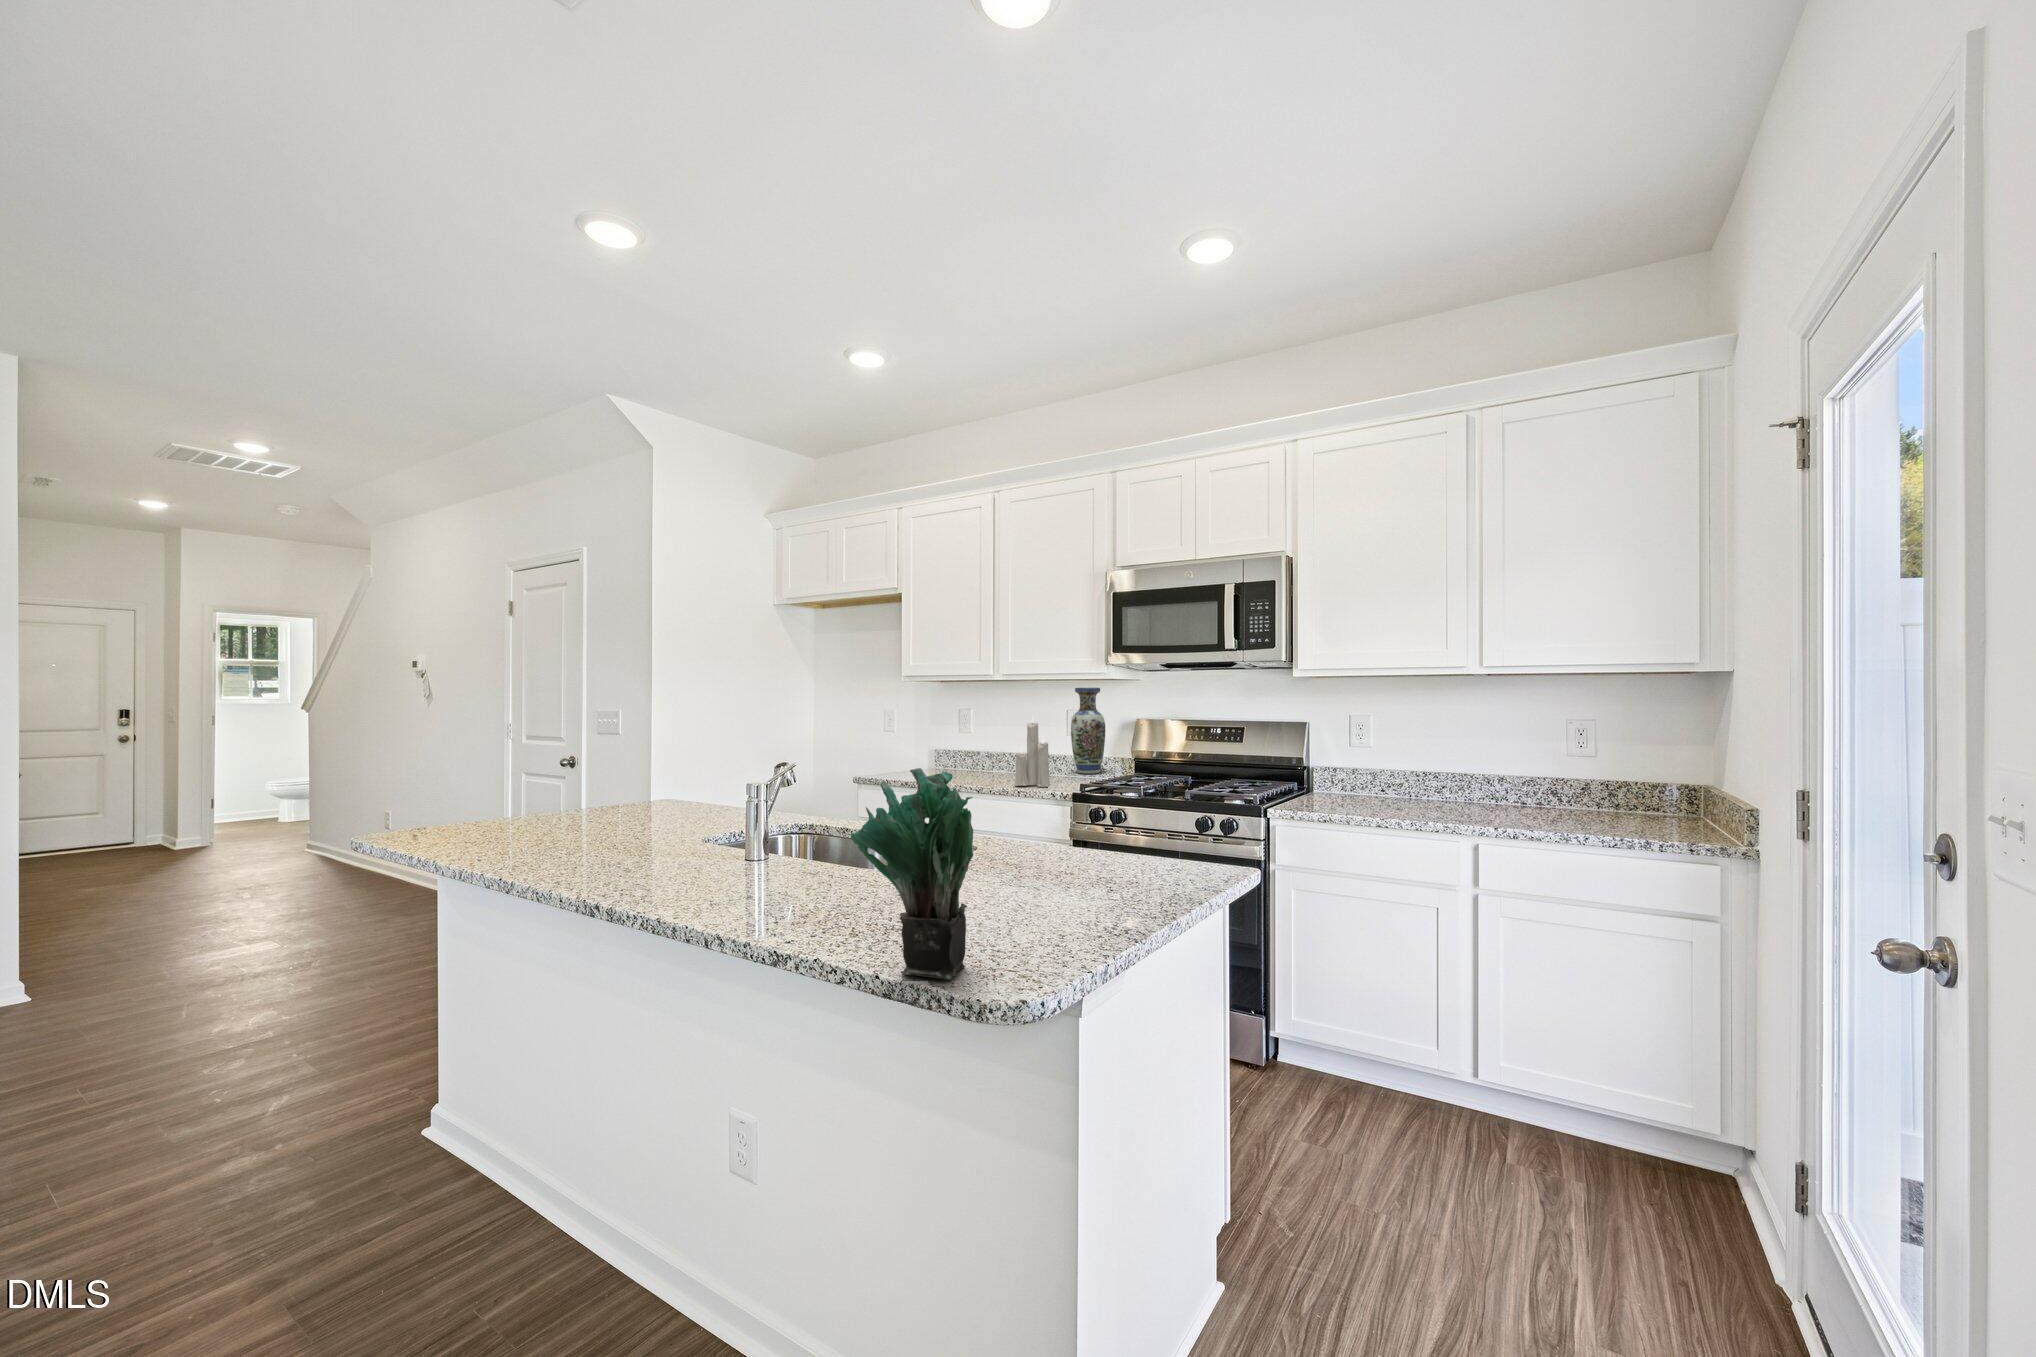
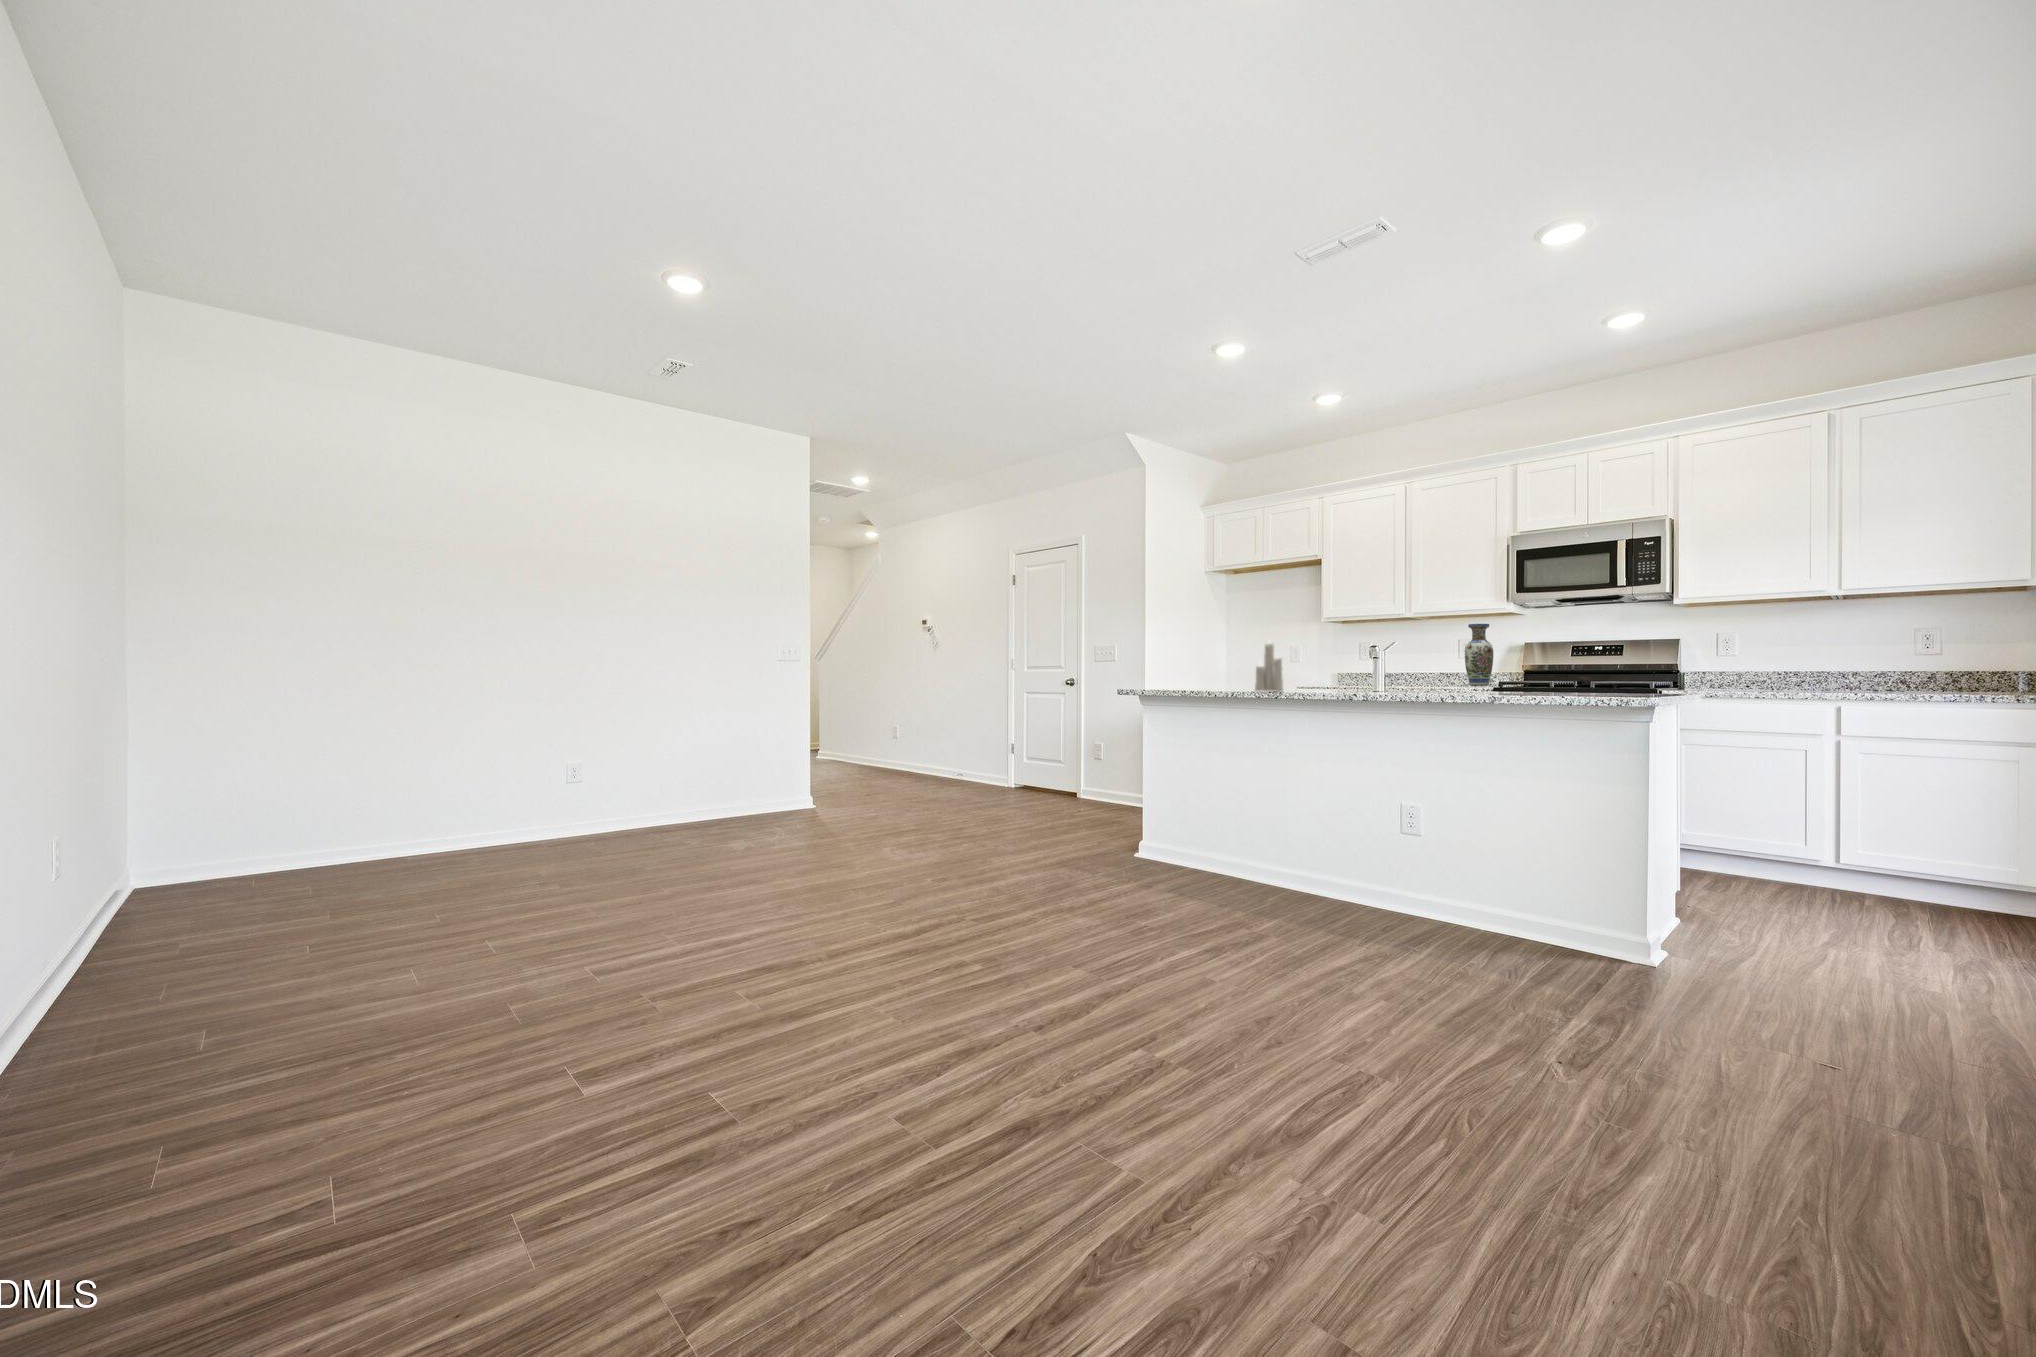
candle: present [1015,715,1051,787] -> present [1255,640,1283,692]
potted plant: present [851,768,973,980] -> none [1516,610,1583,704]

